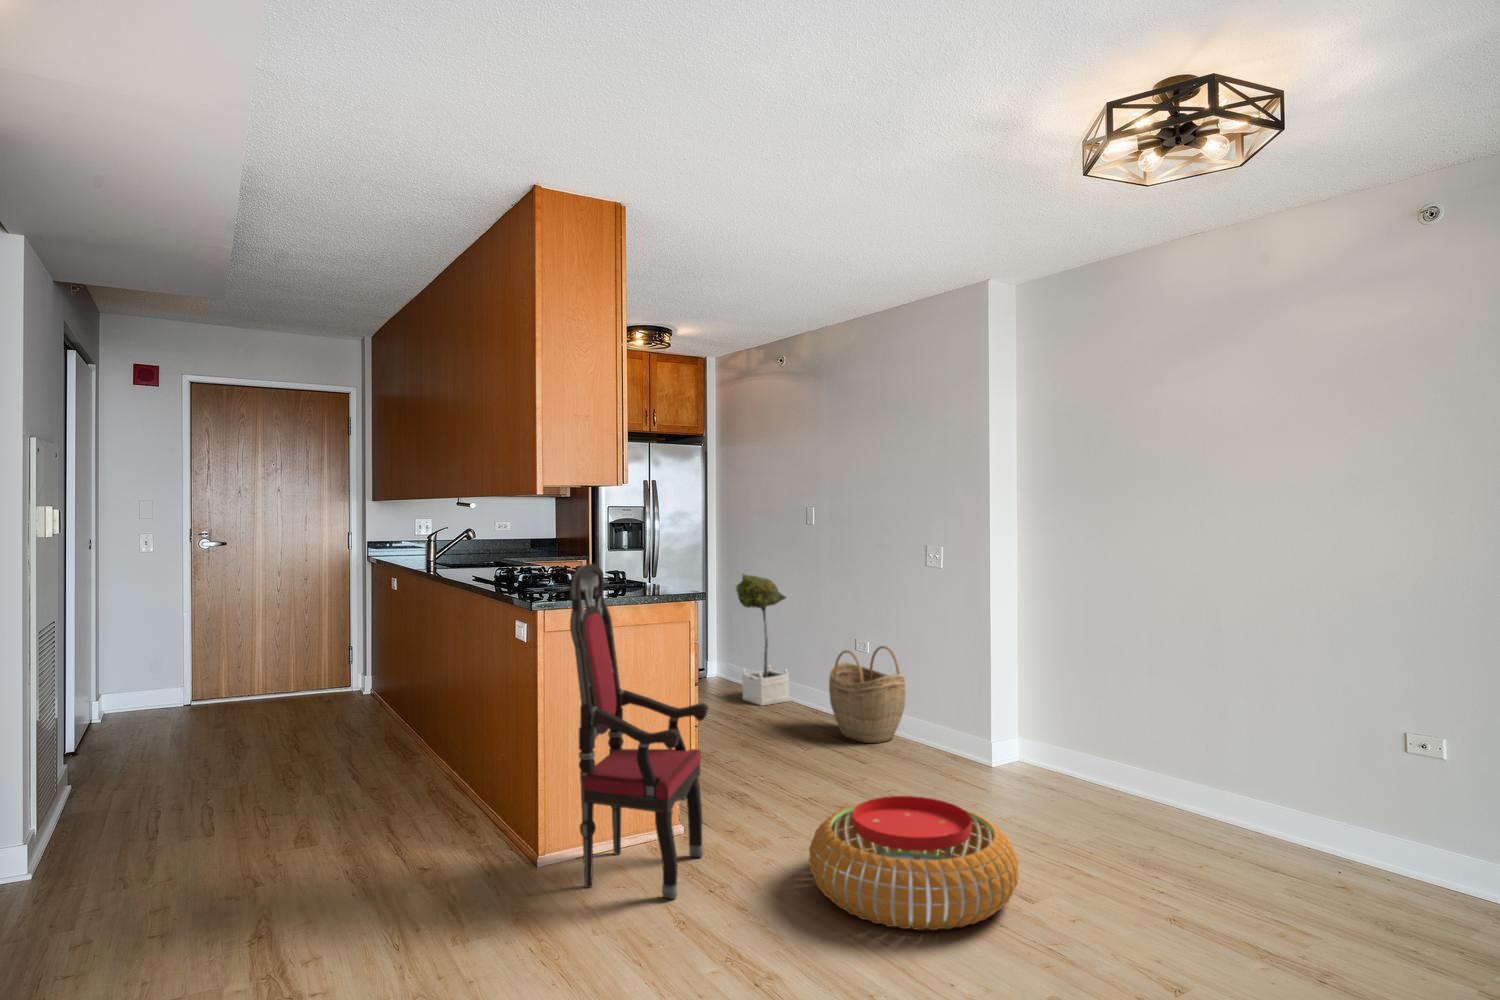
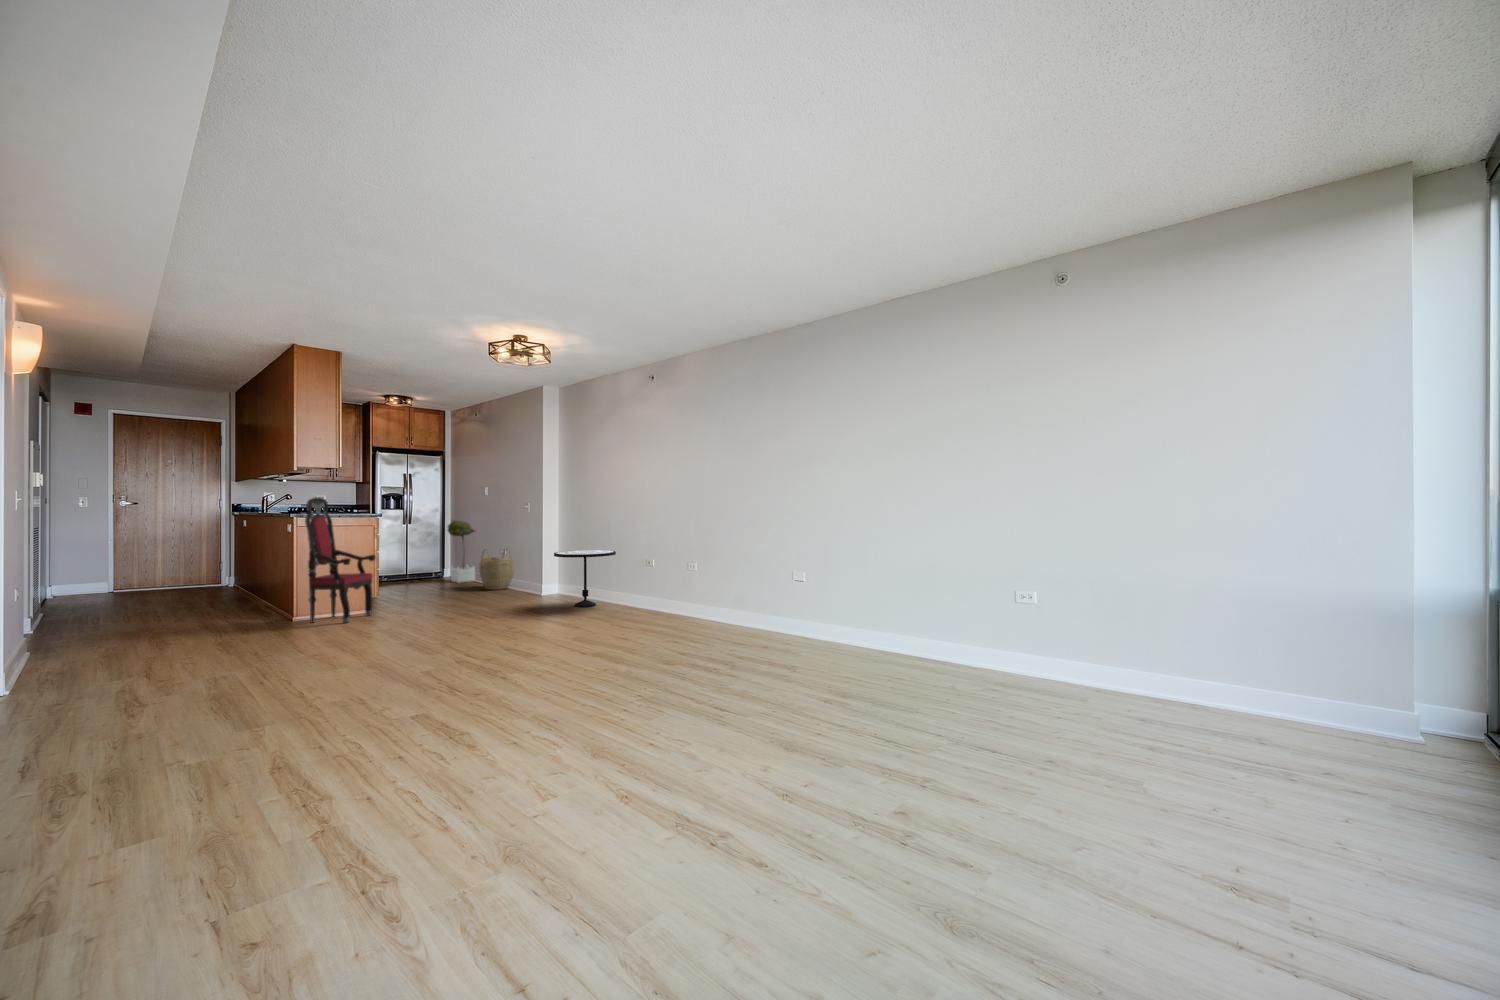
side table: none [1114,687,1295,858] -> present [554,550,616,607]
pouf: present [809,796,1019,930] -> none [407,587,492,623]

